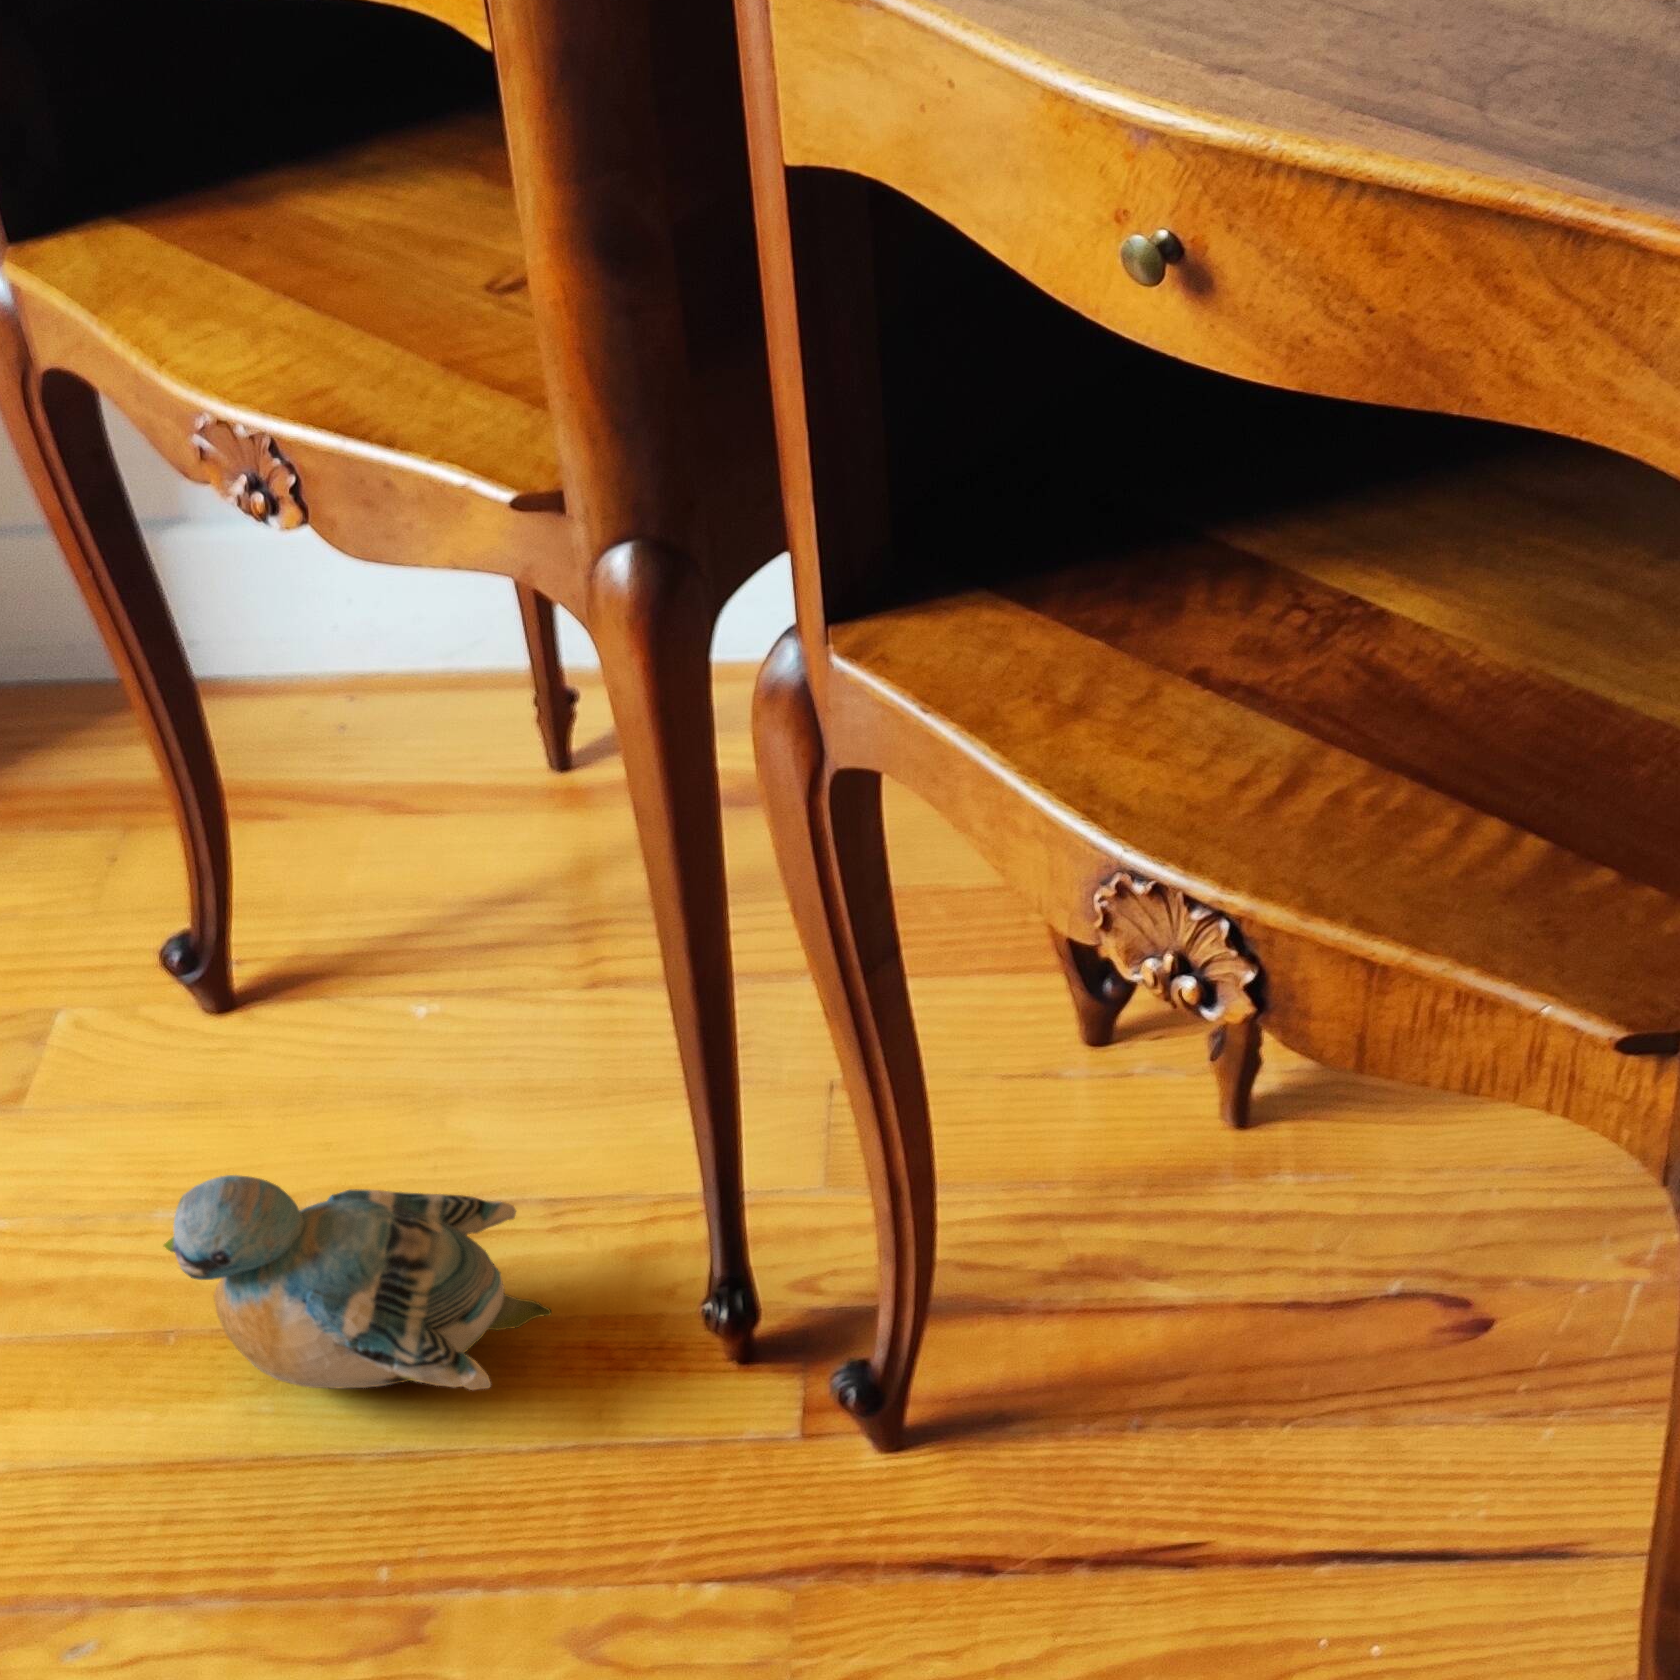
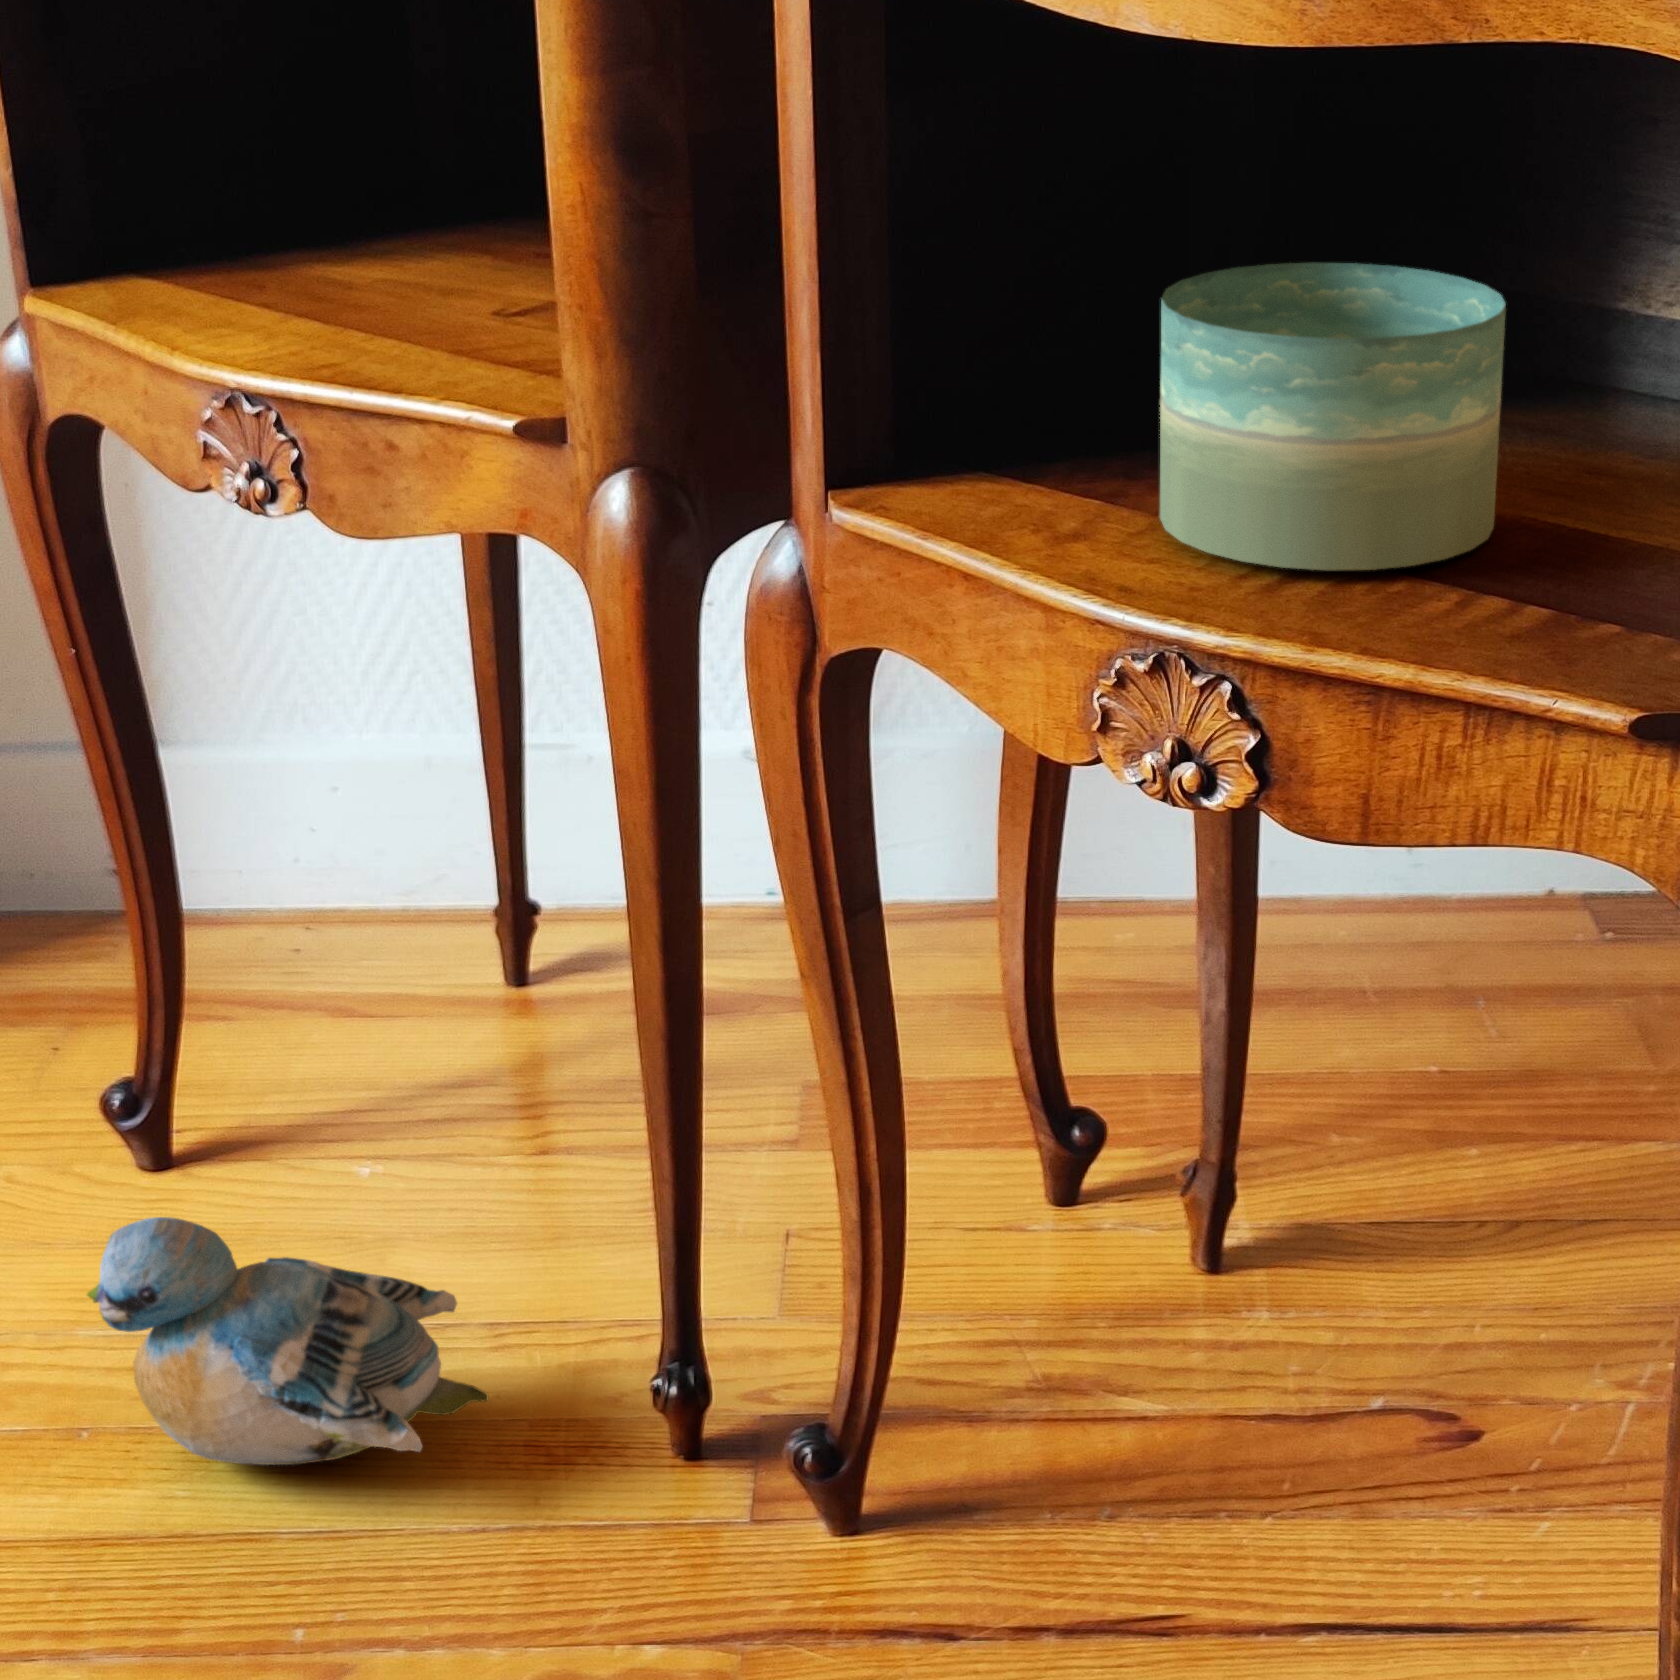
candle: none [1158,384,1512,765] -> present [1160,263,1506,570]

